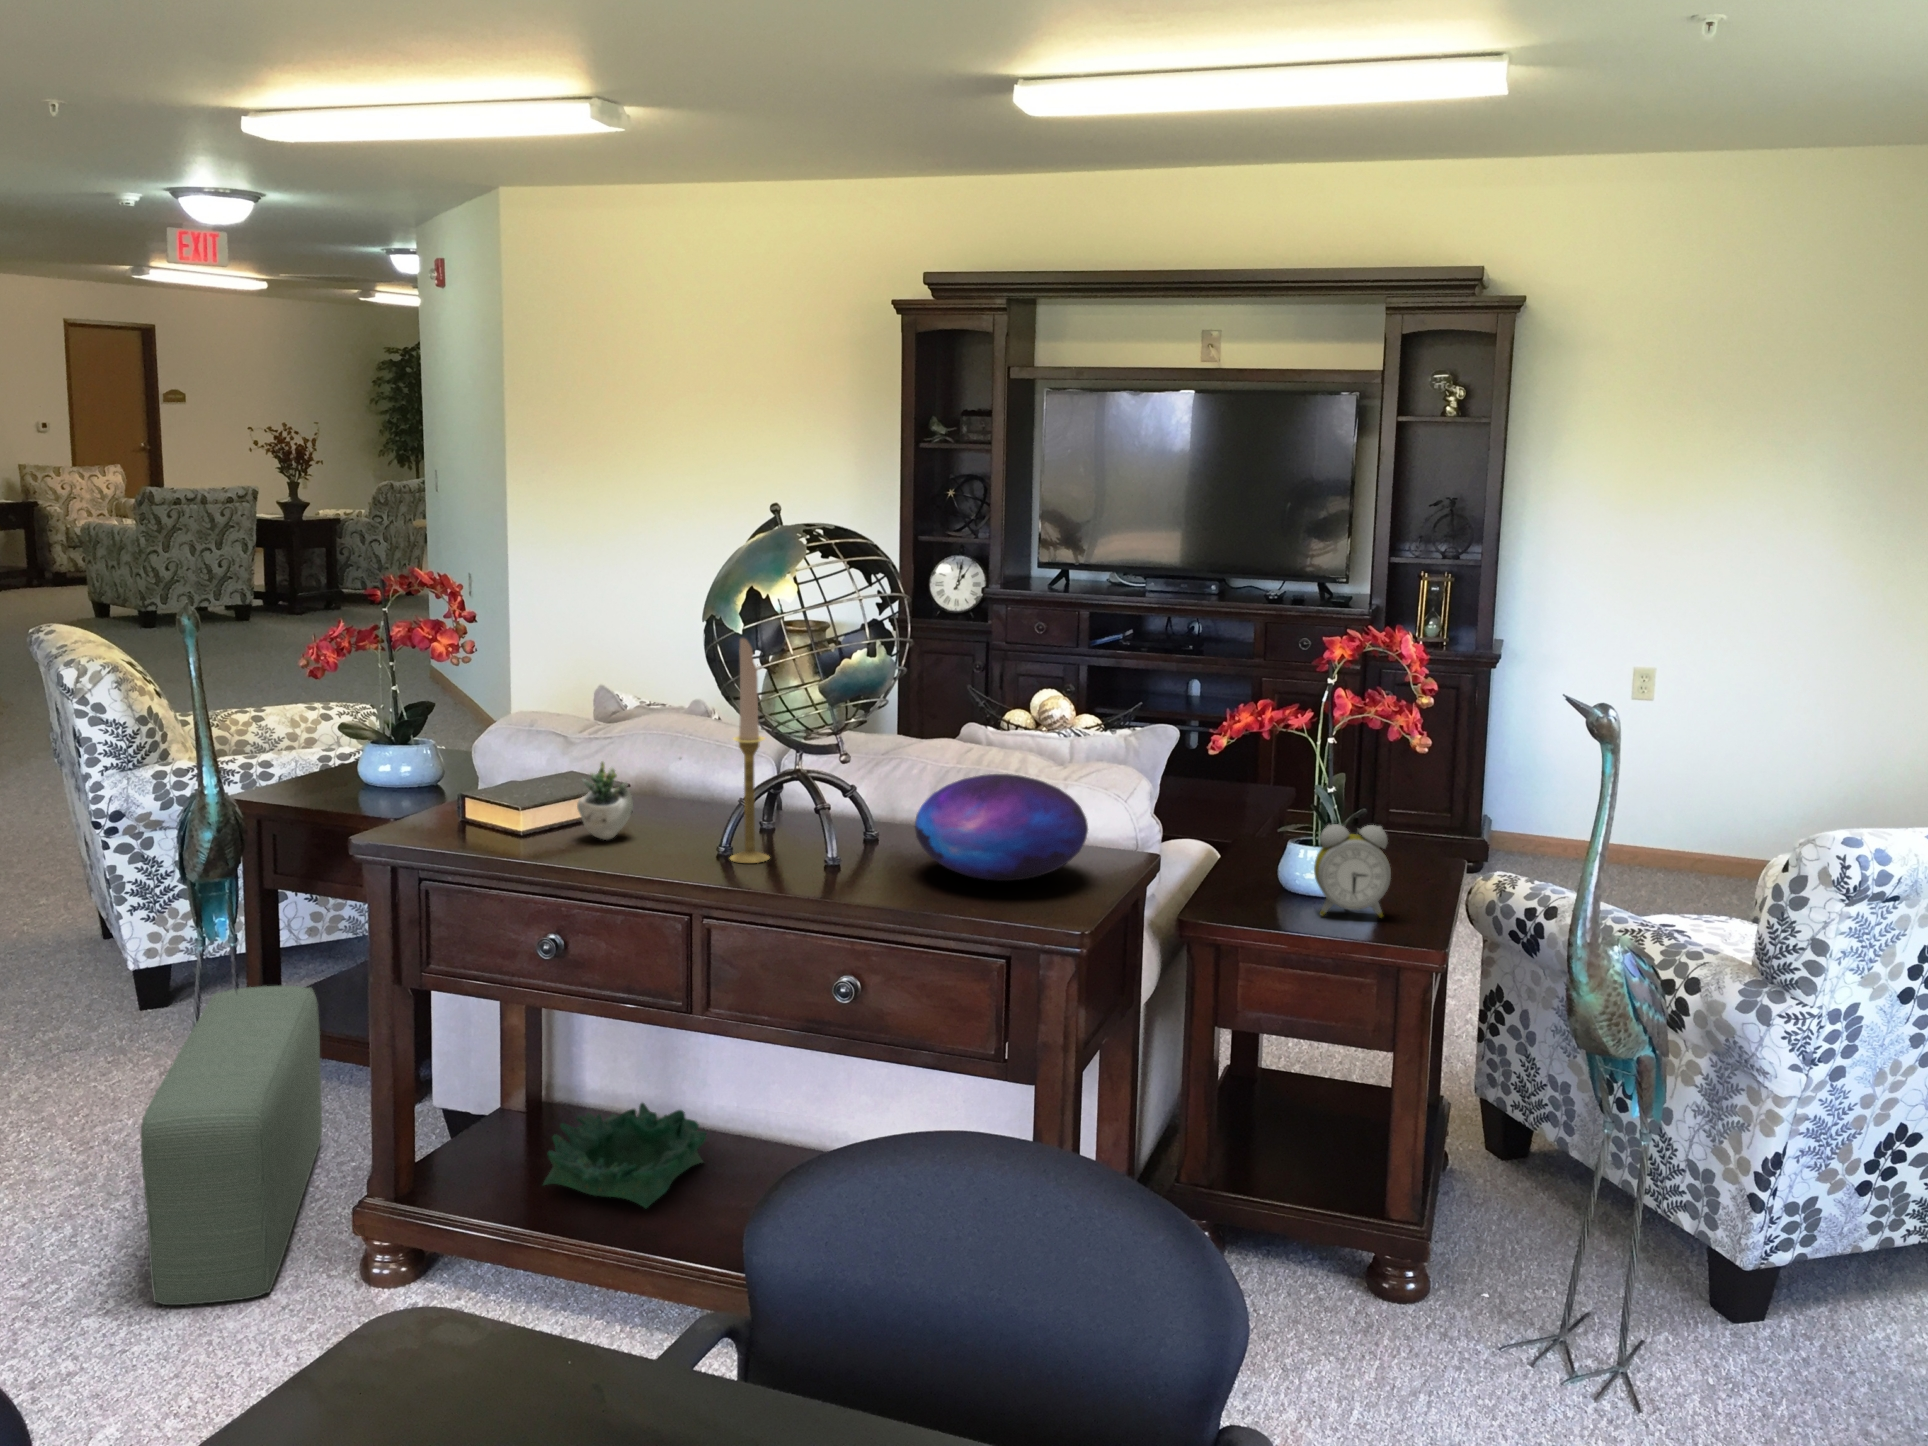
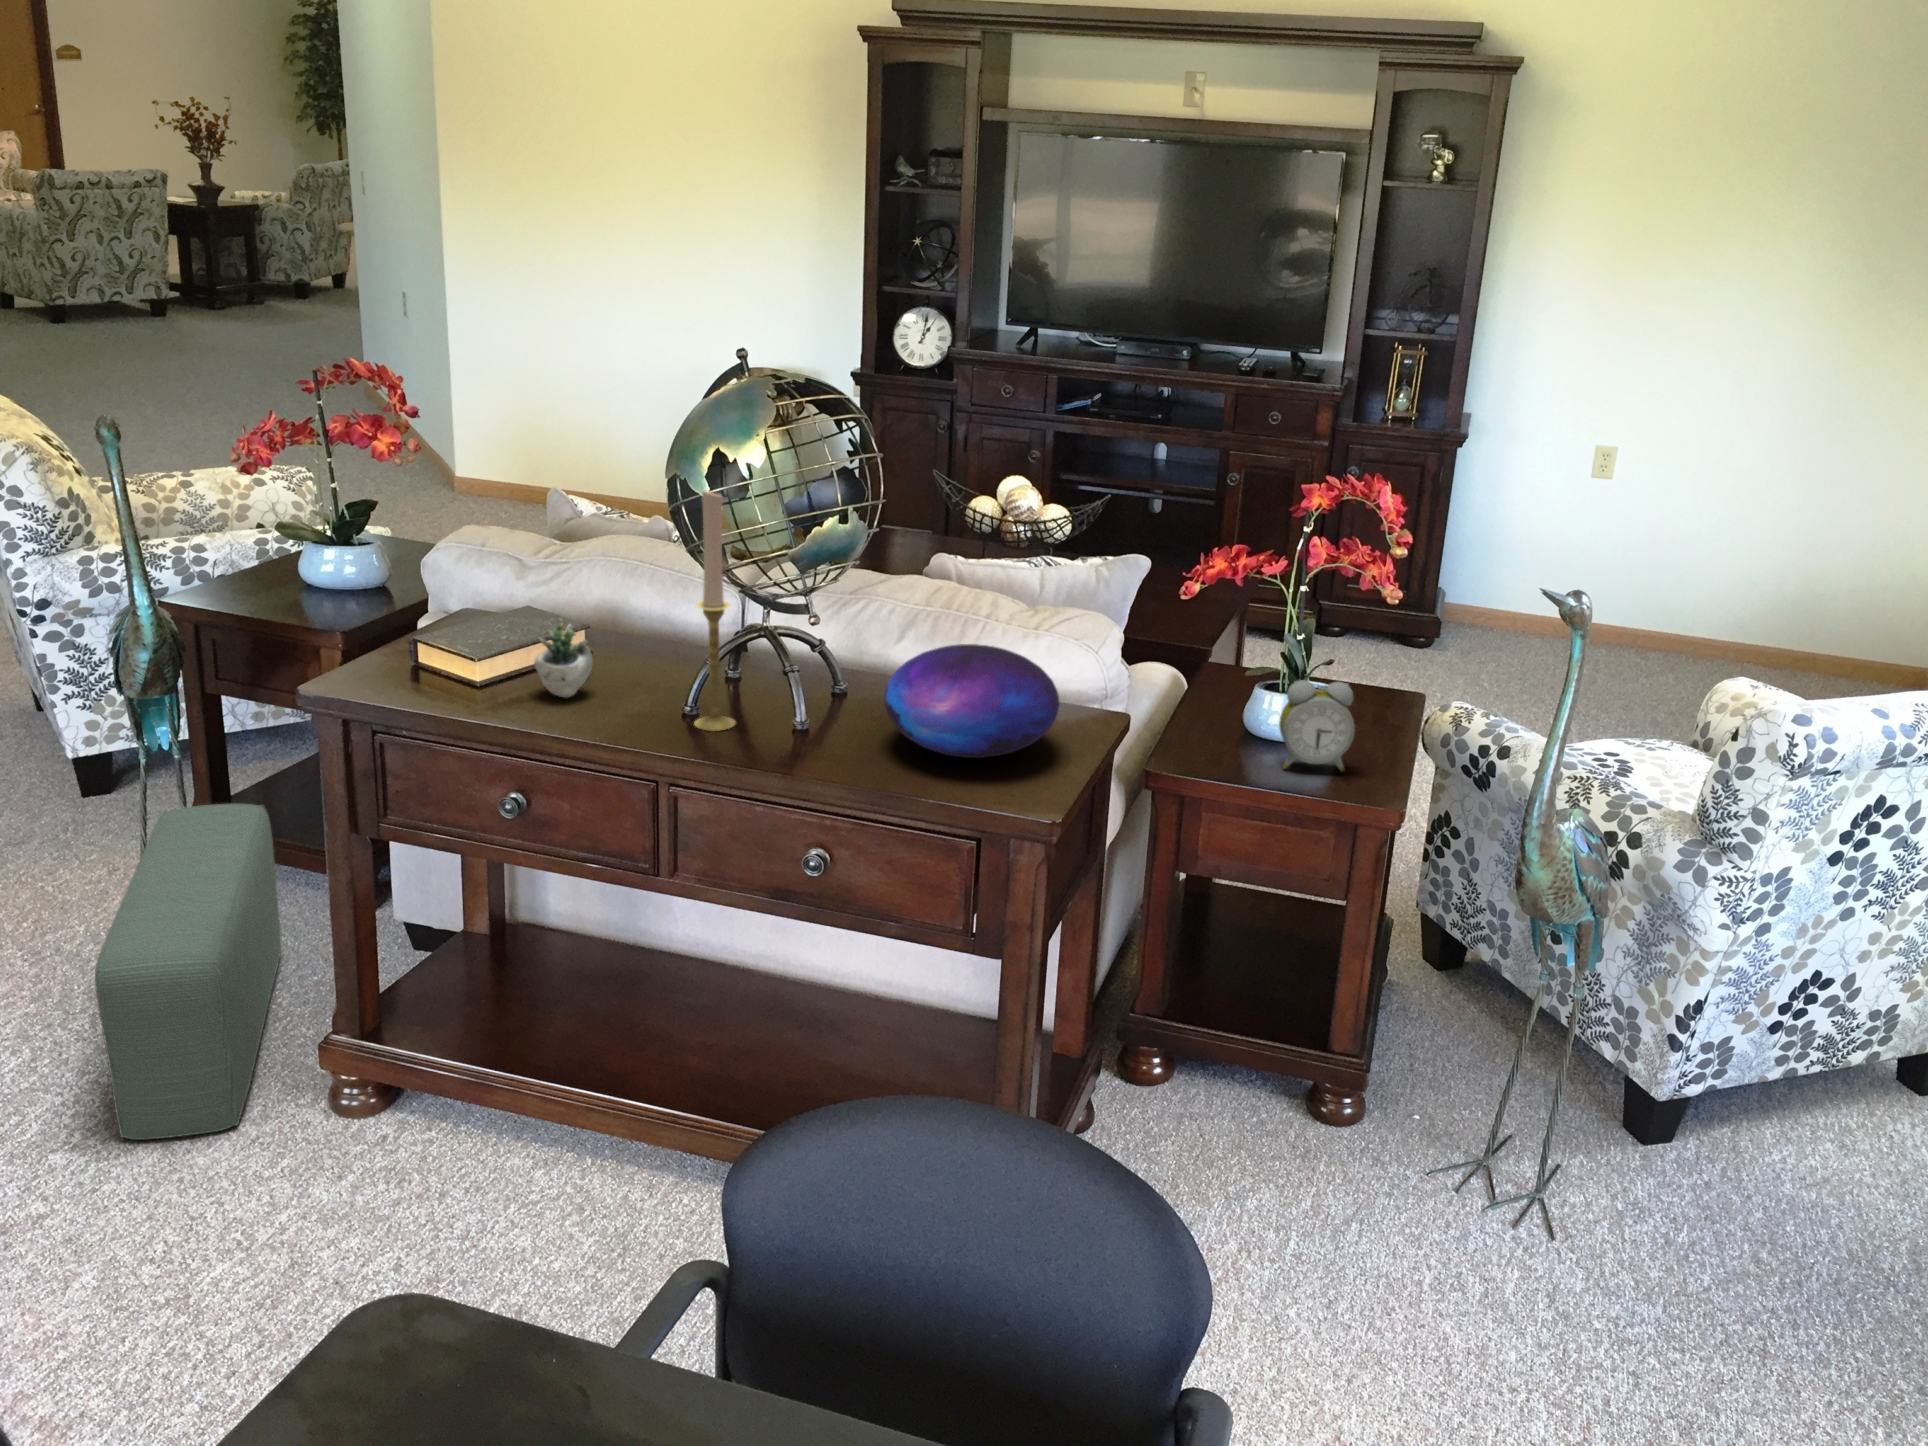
decorative bowl: present [543,1103,706,1208] -> none [509,934,672,1048]

